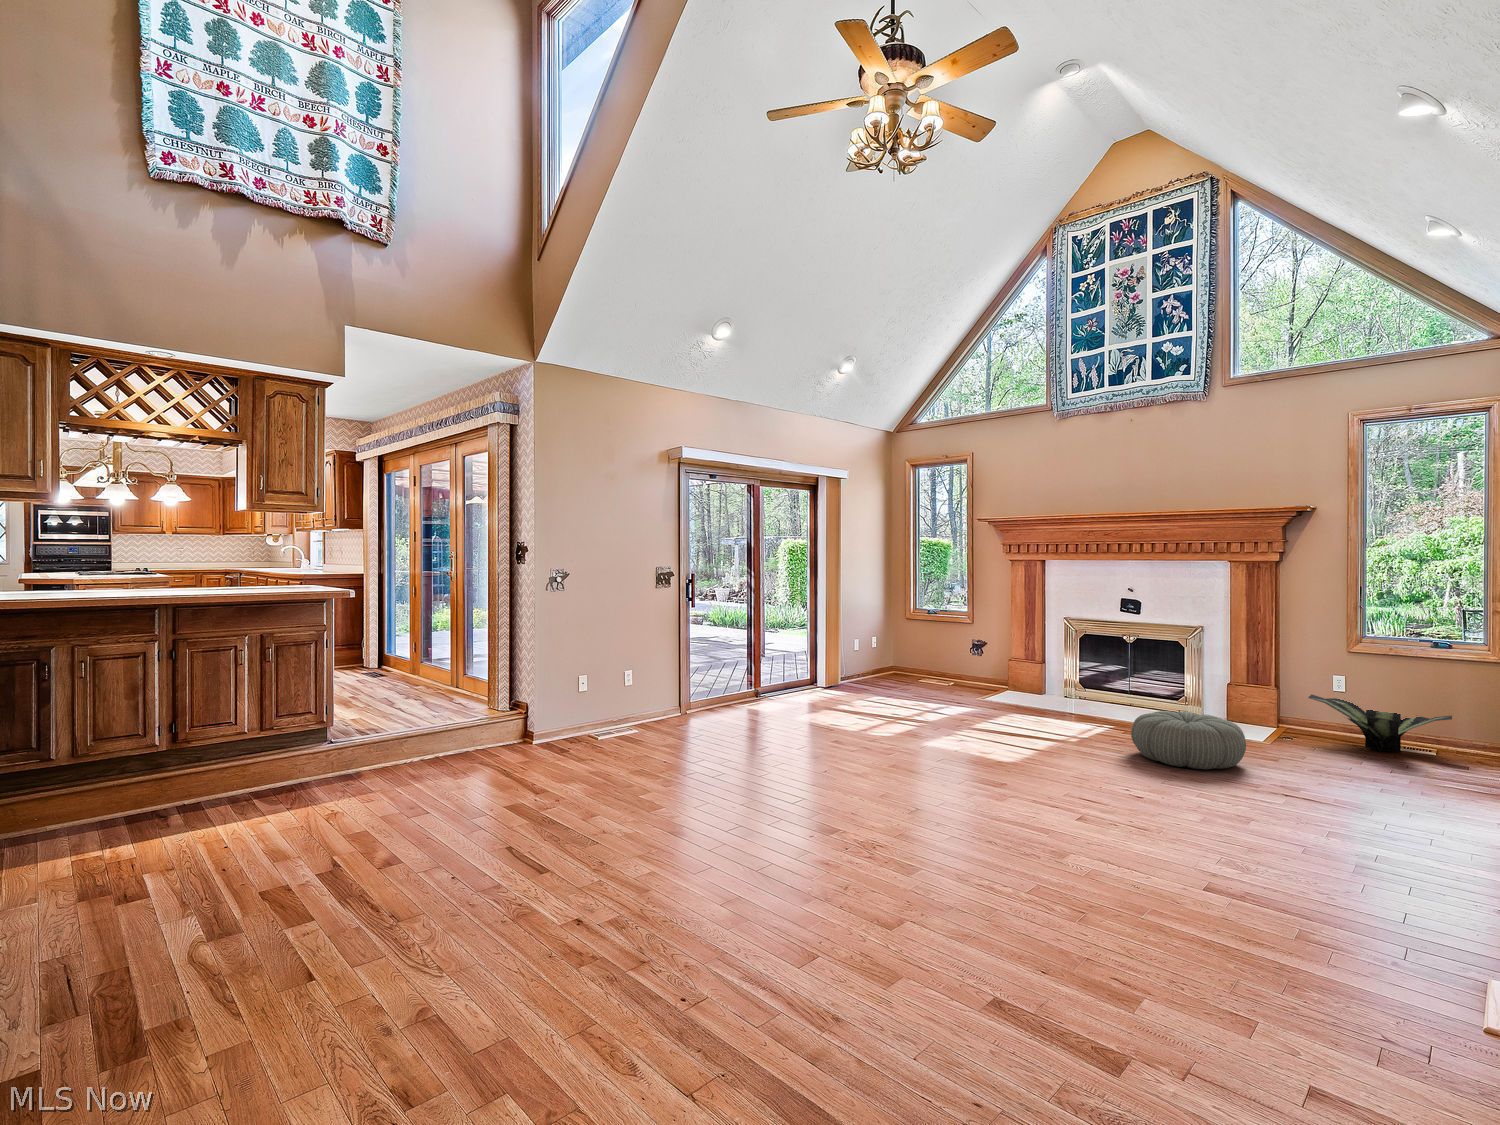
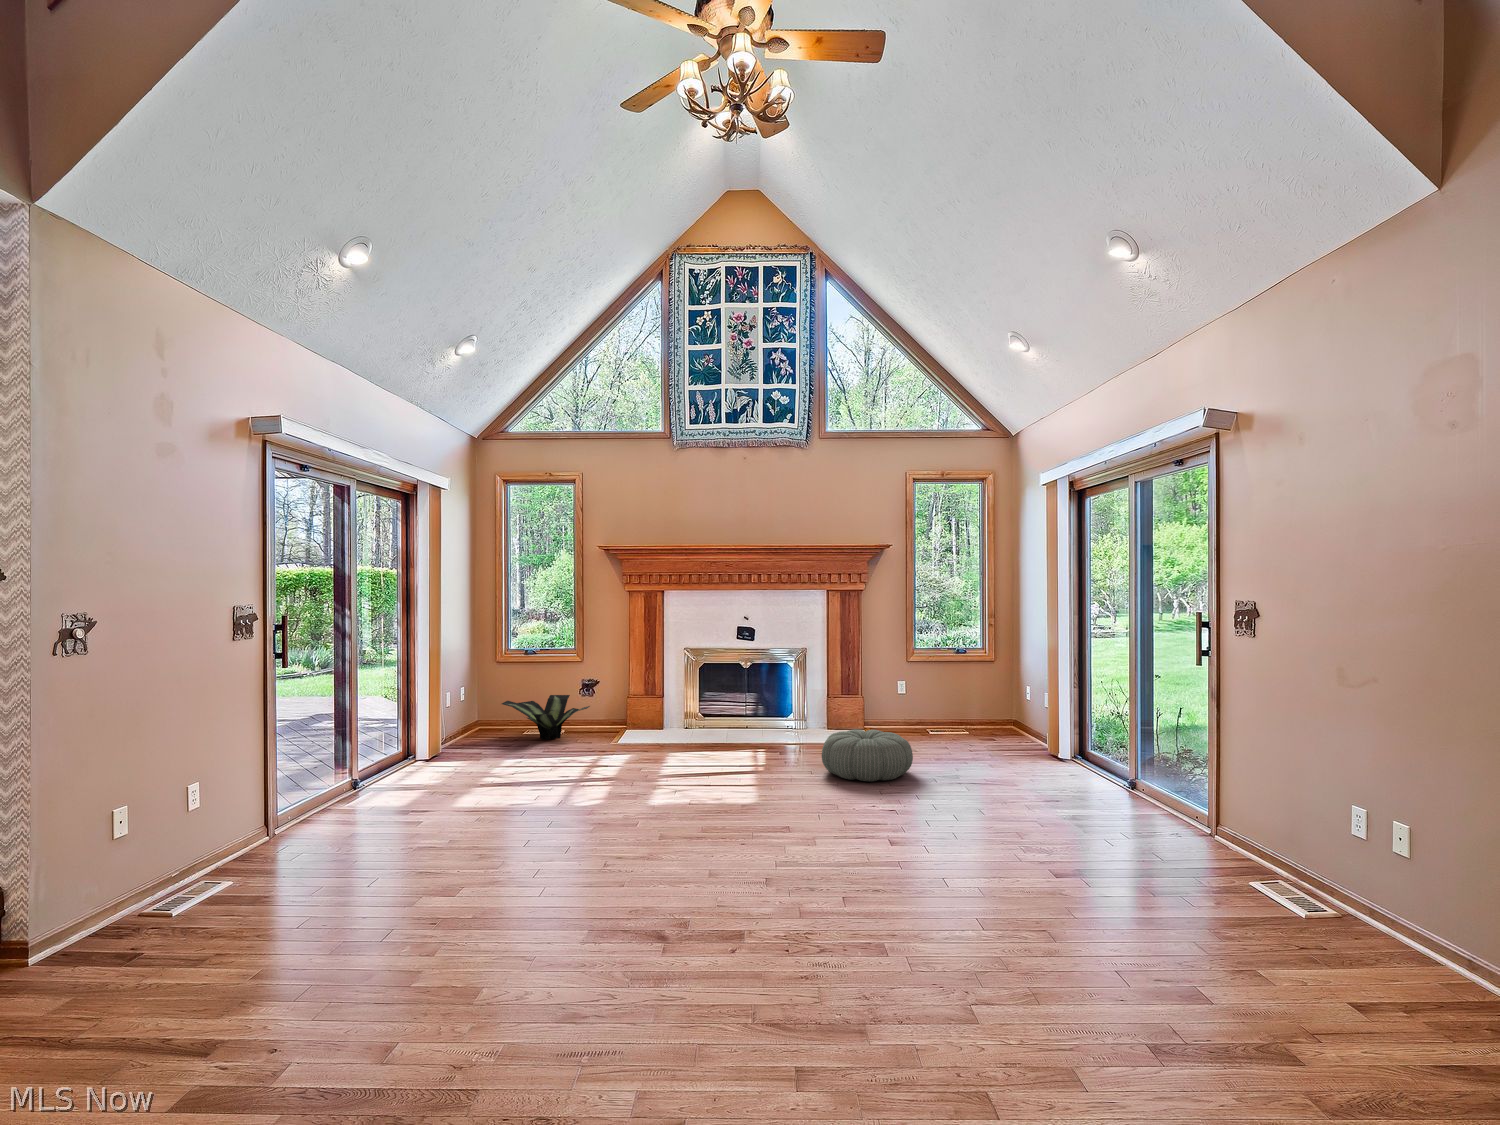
potted plant: present [1308,694,1452,752] -> present [502,695,590,740]

